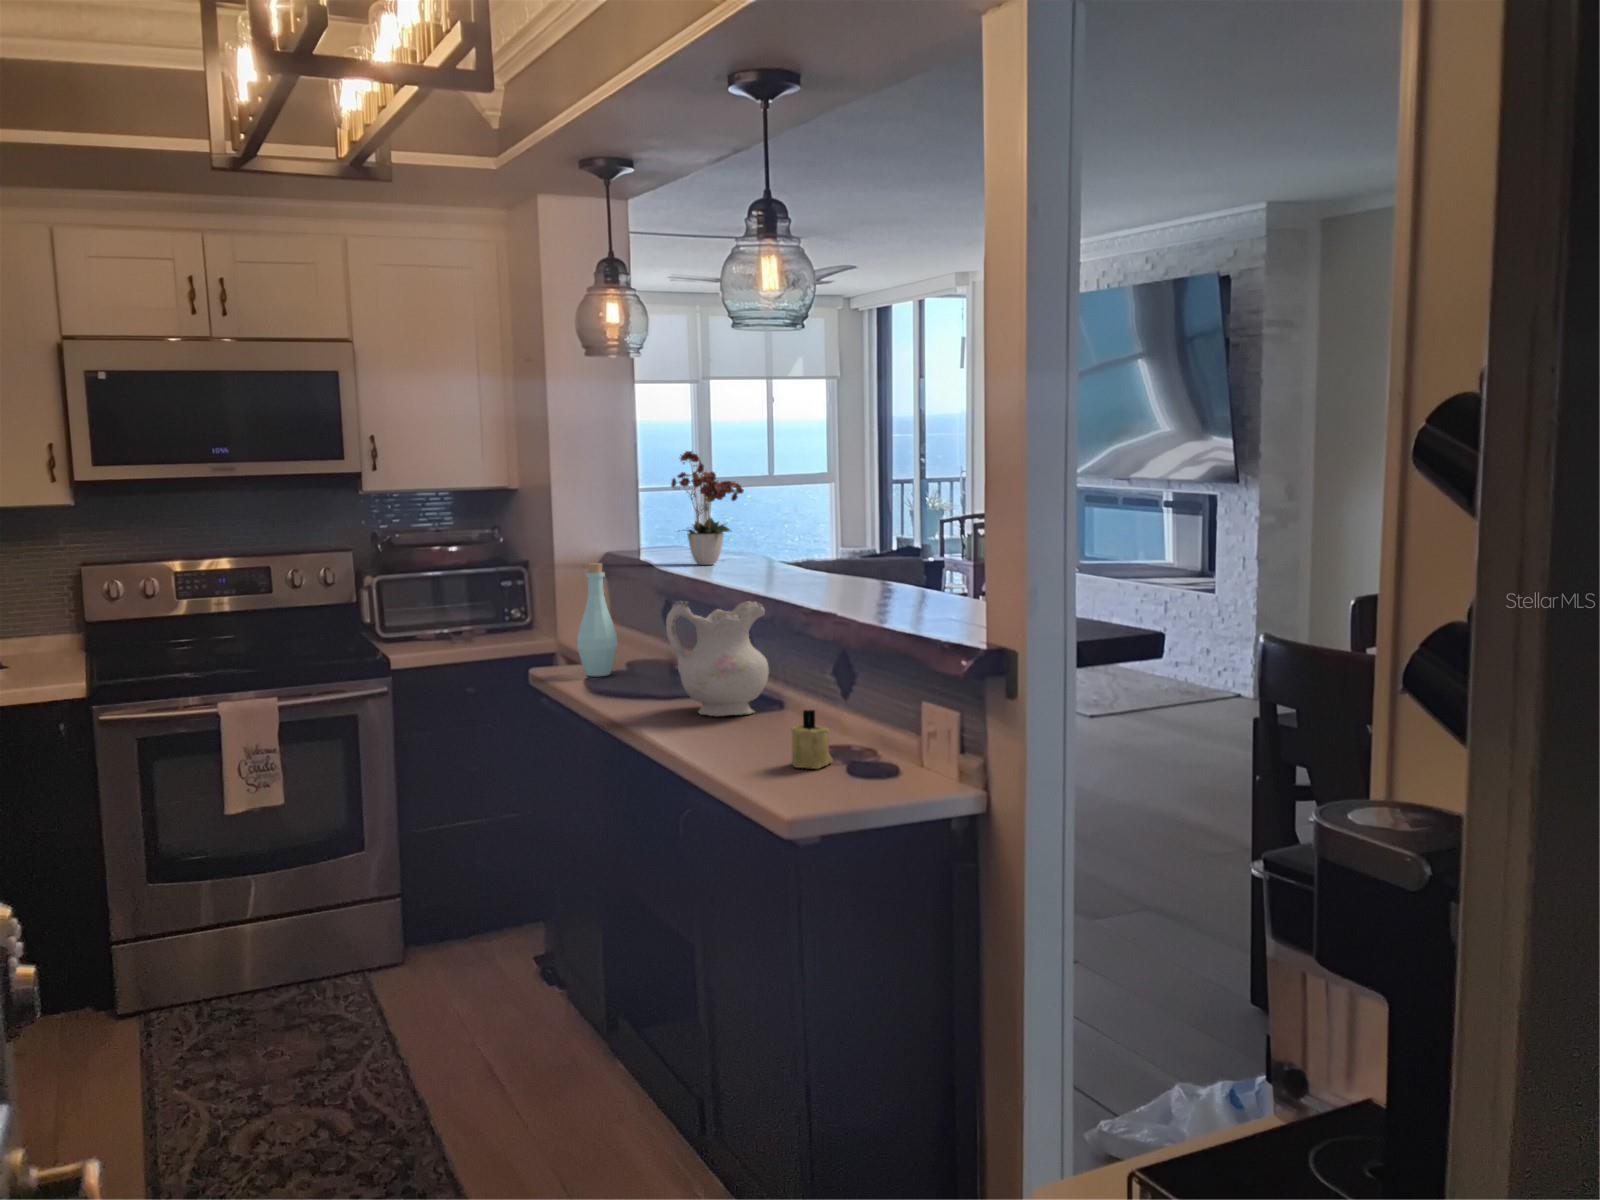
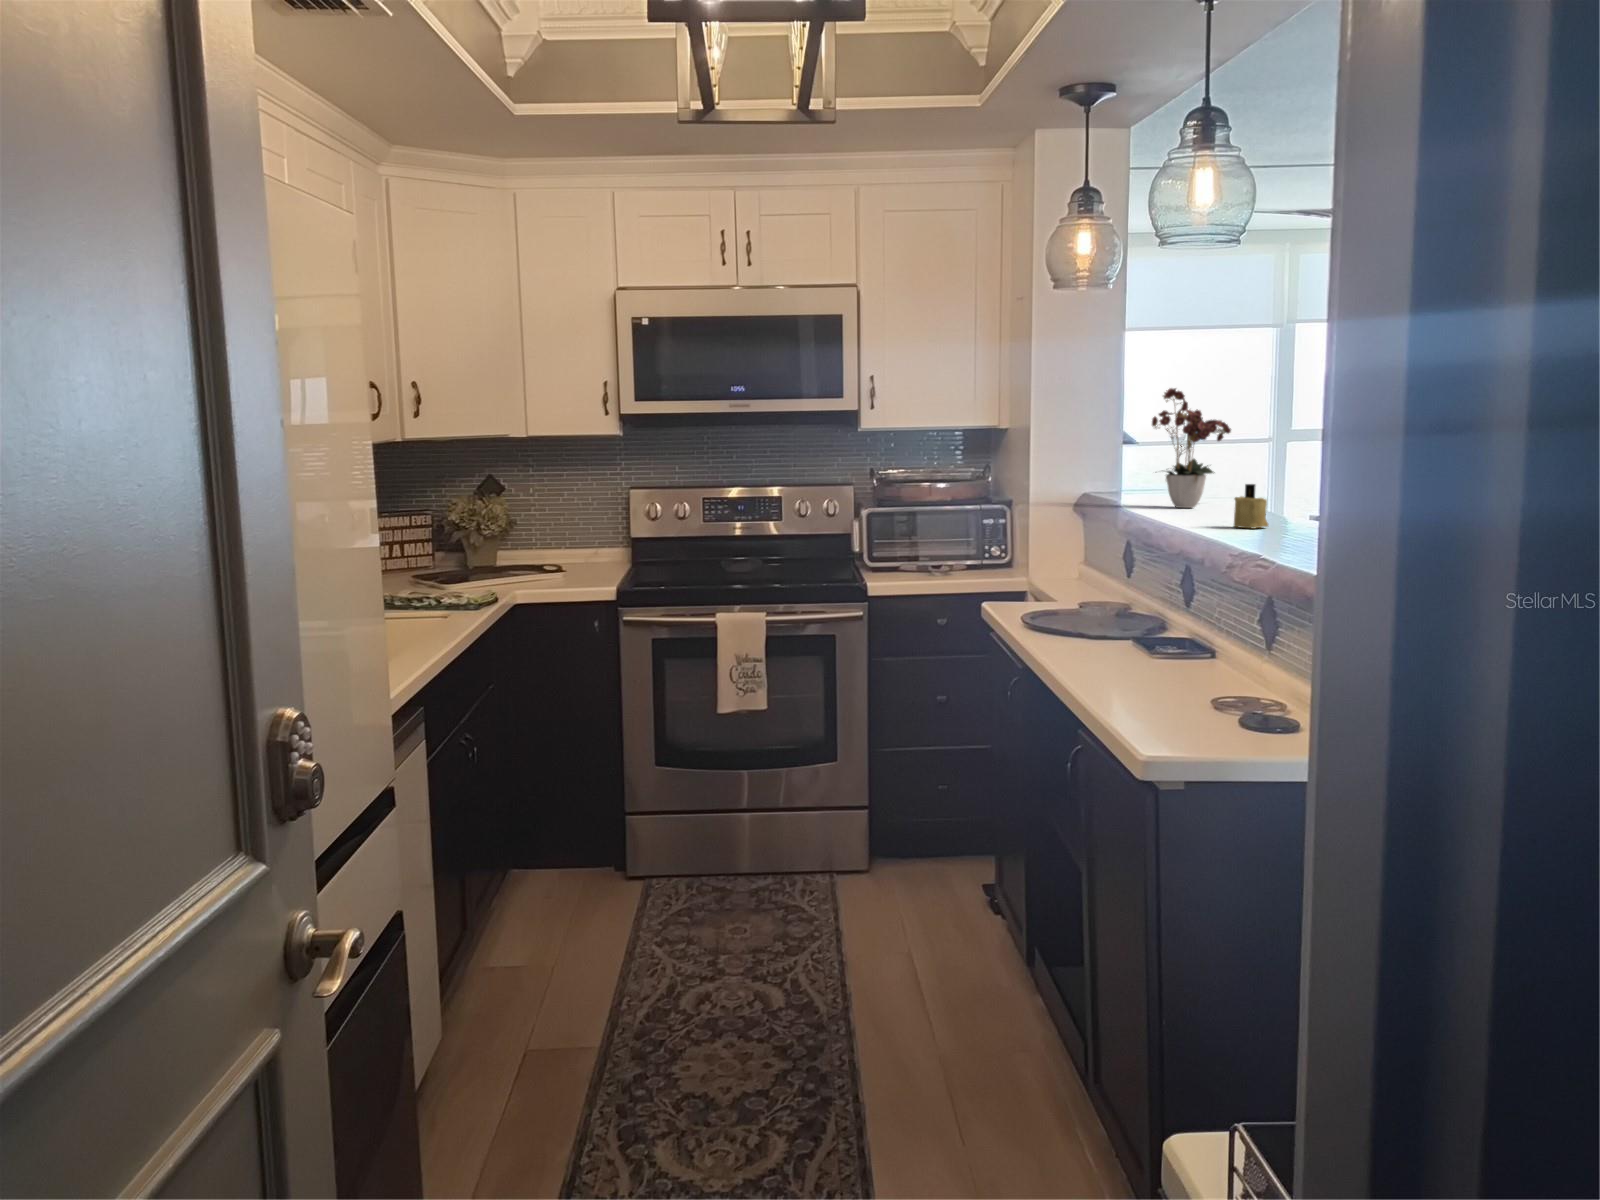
bottle: present [577,563,618,676] -> none [1025,500,1068,615]
ceramic pitcher: present [666,601,769,716] -> none [1095,541,1208,668]
candle: present [791,710,833,769] -> present [1234,484,1268,529]

